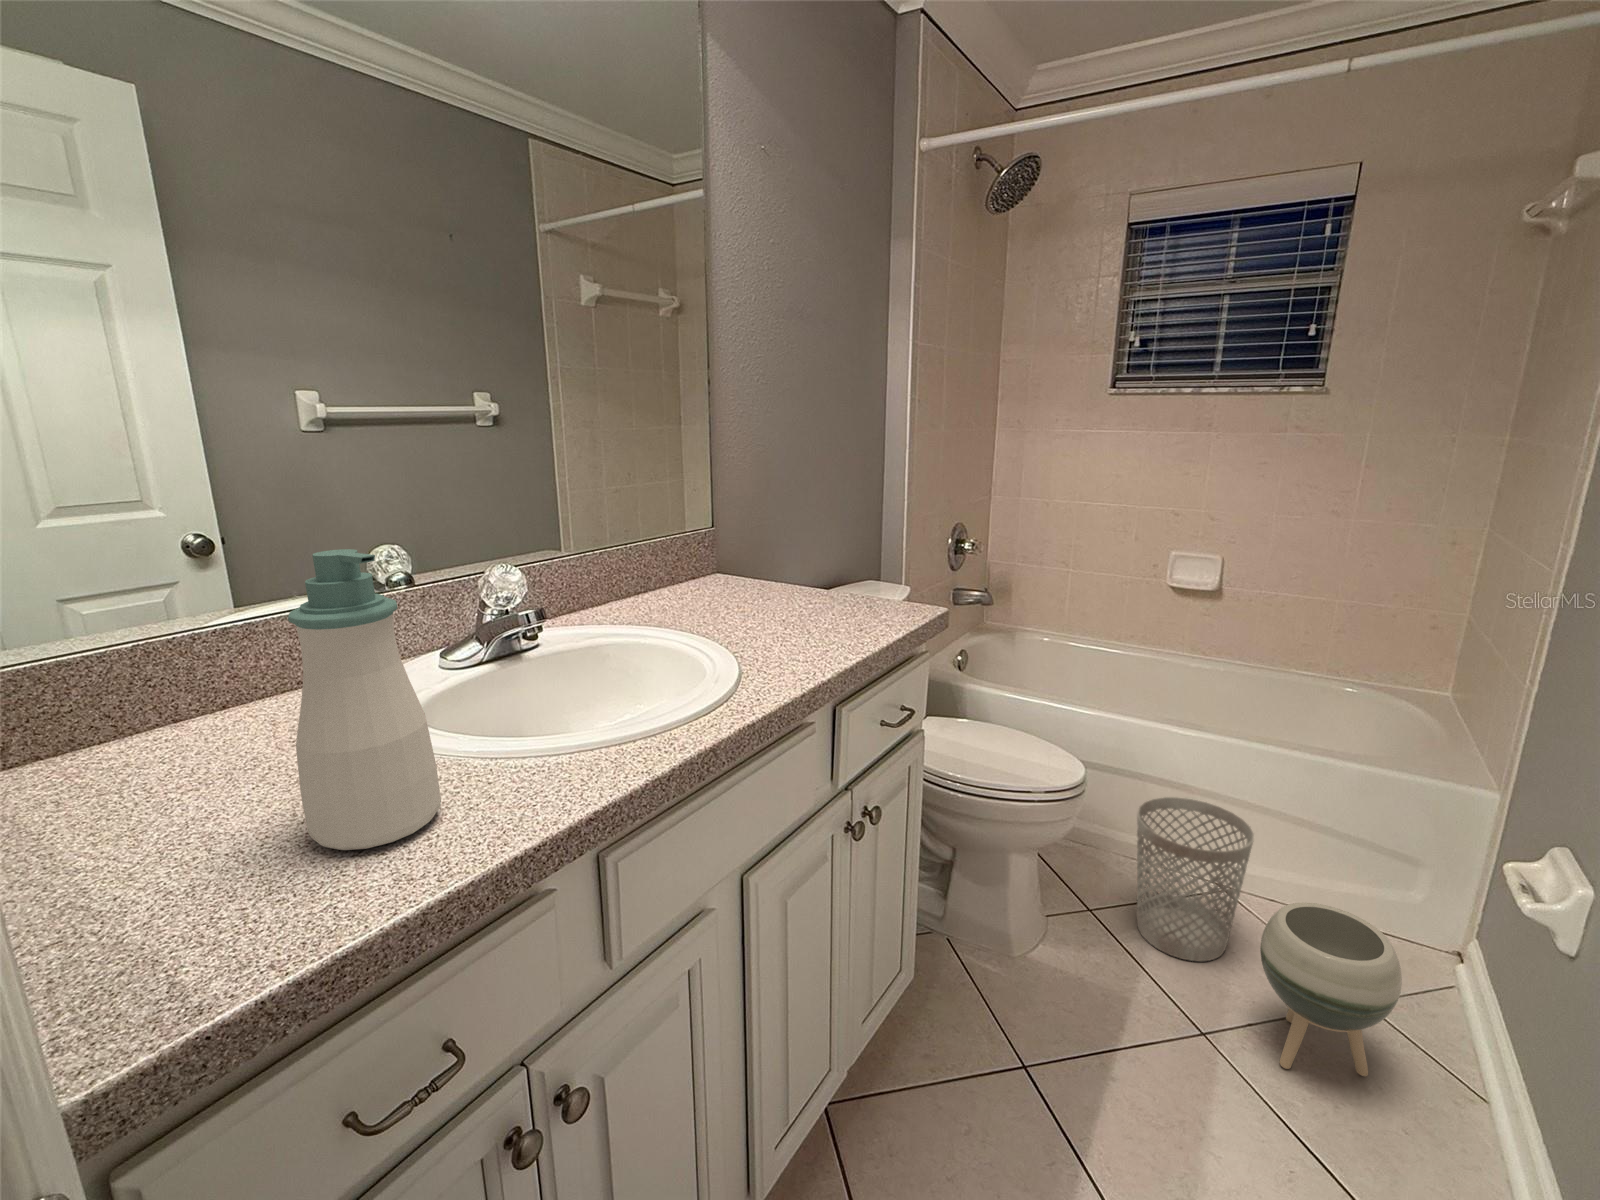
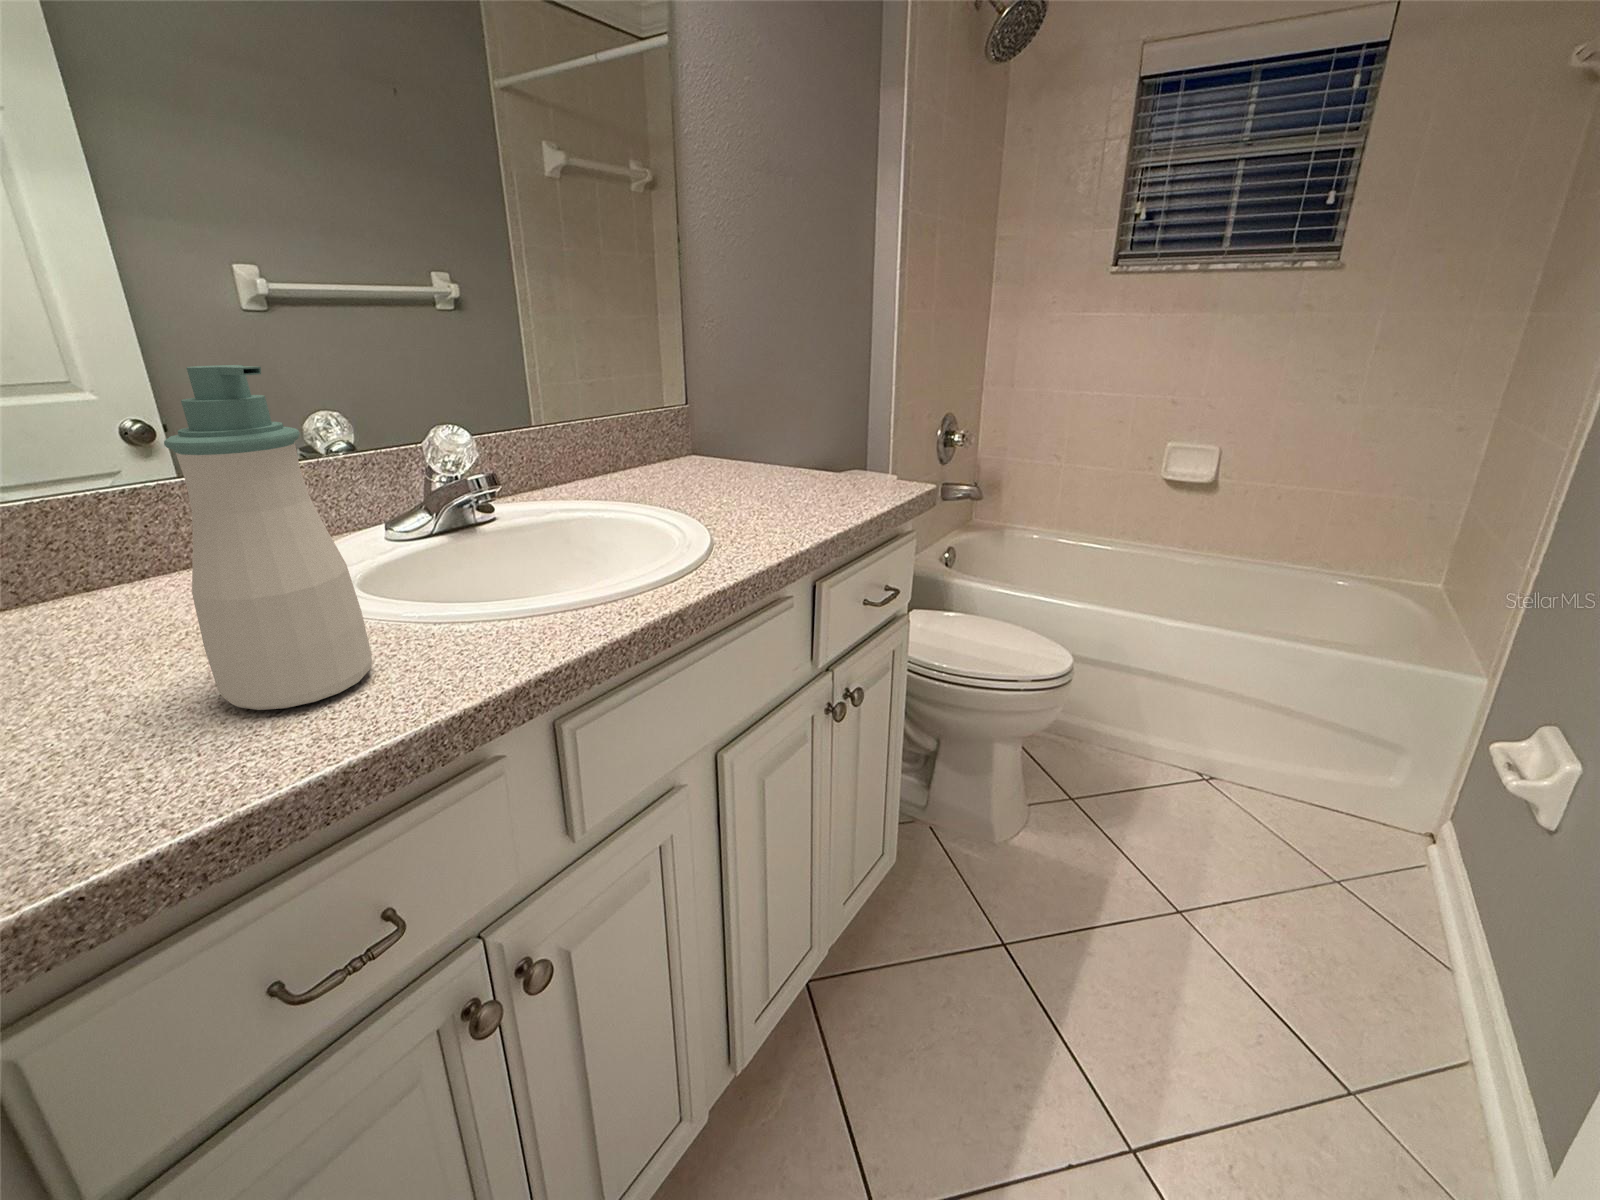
wastebasket: present [1137,797,1254,961] -> none [1113,686,1234,841]
planter: present [1260,902,1402,1076] -> none [1234,783,1371,943]

